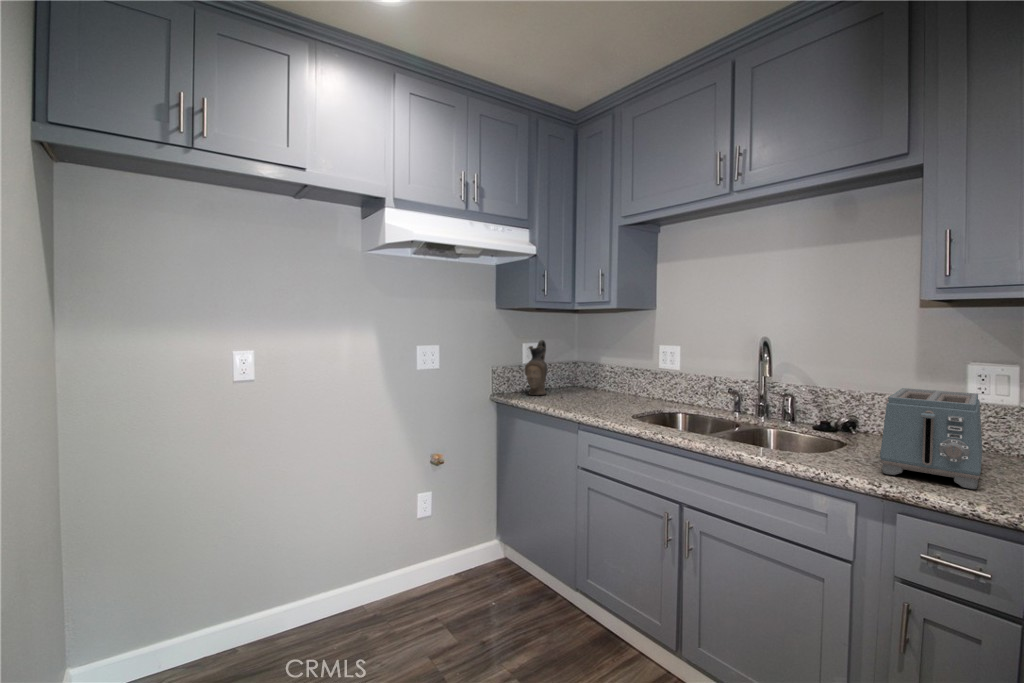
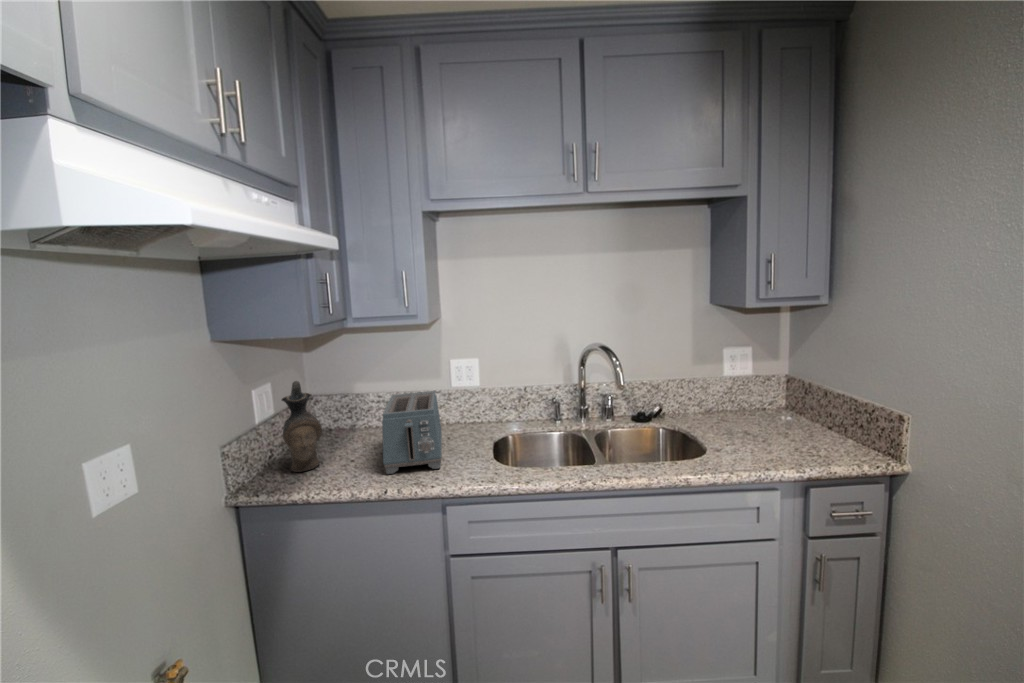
toaster: present [880,388,982,489] -> present [382,391,442,474]

